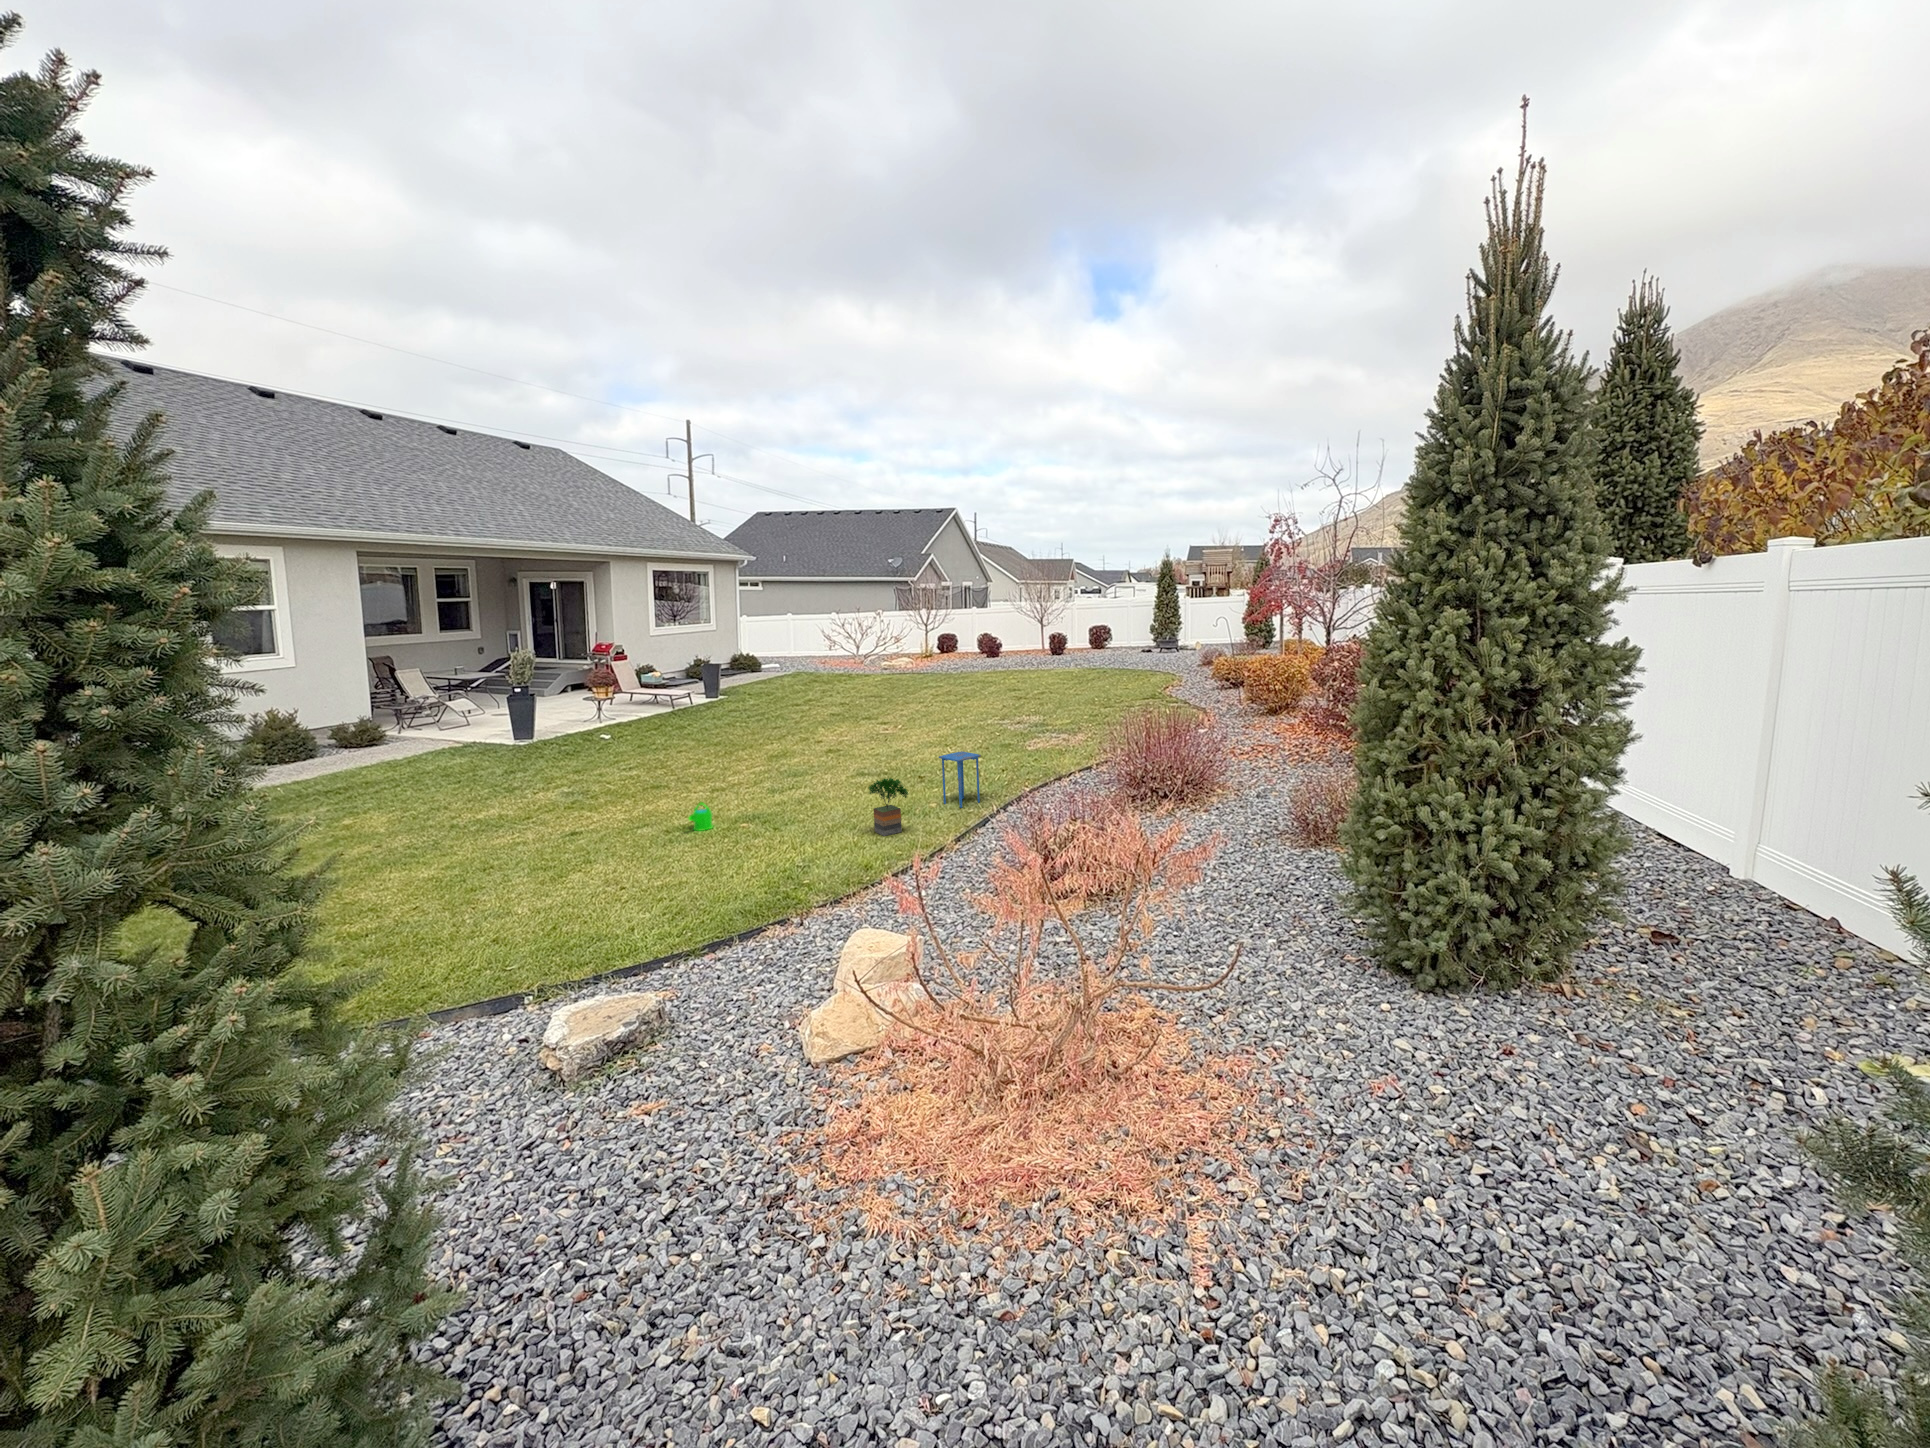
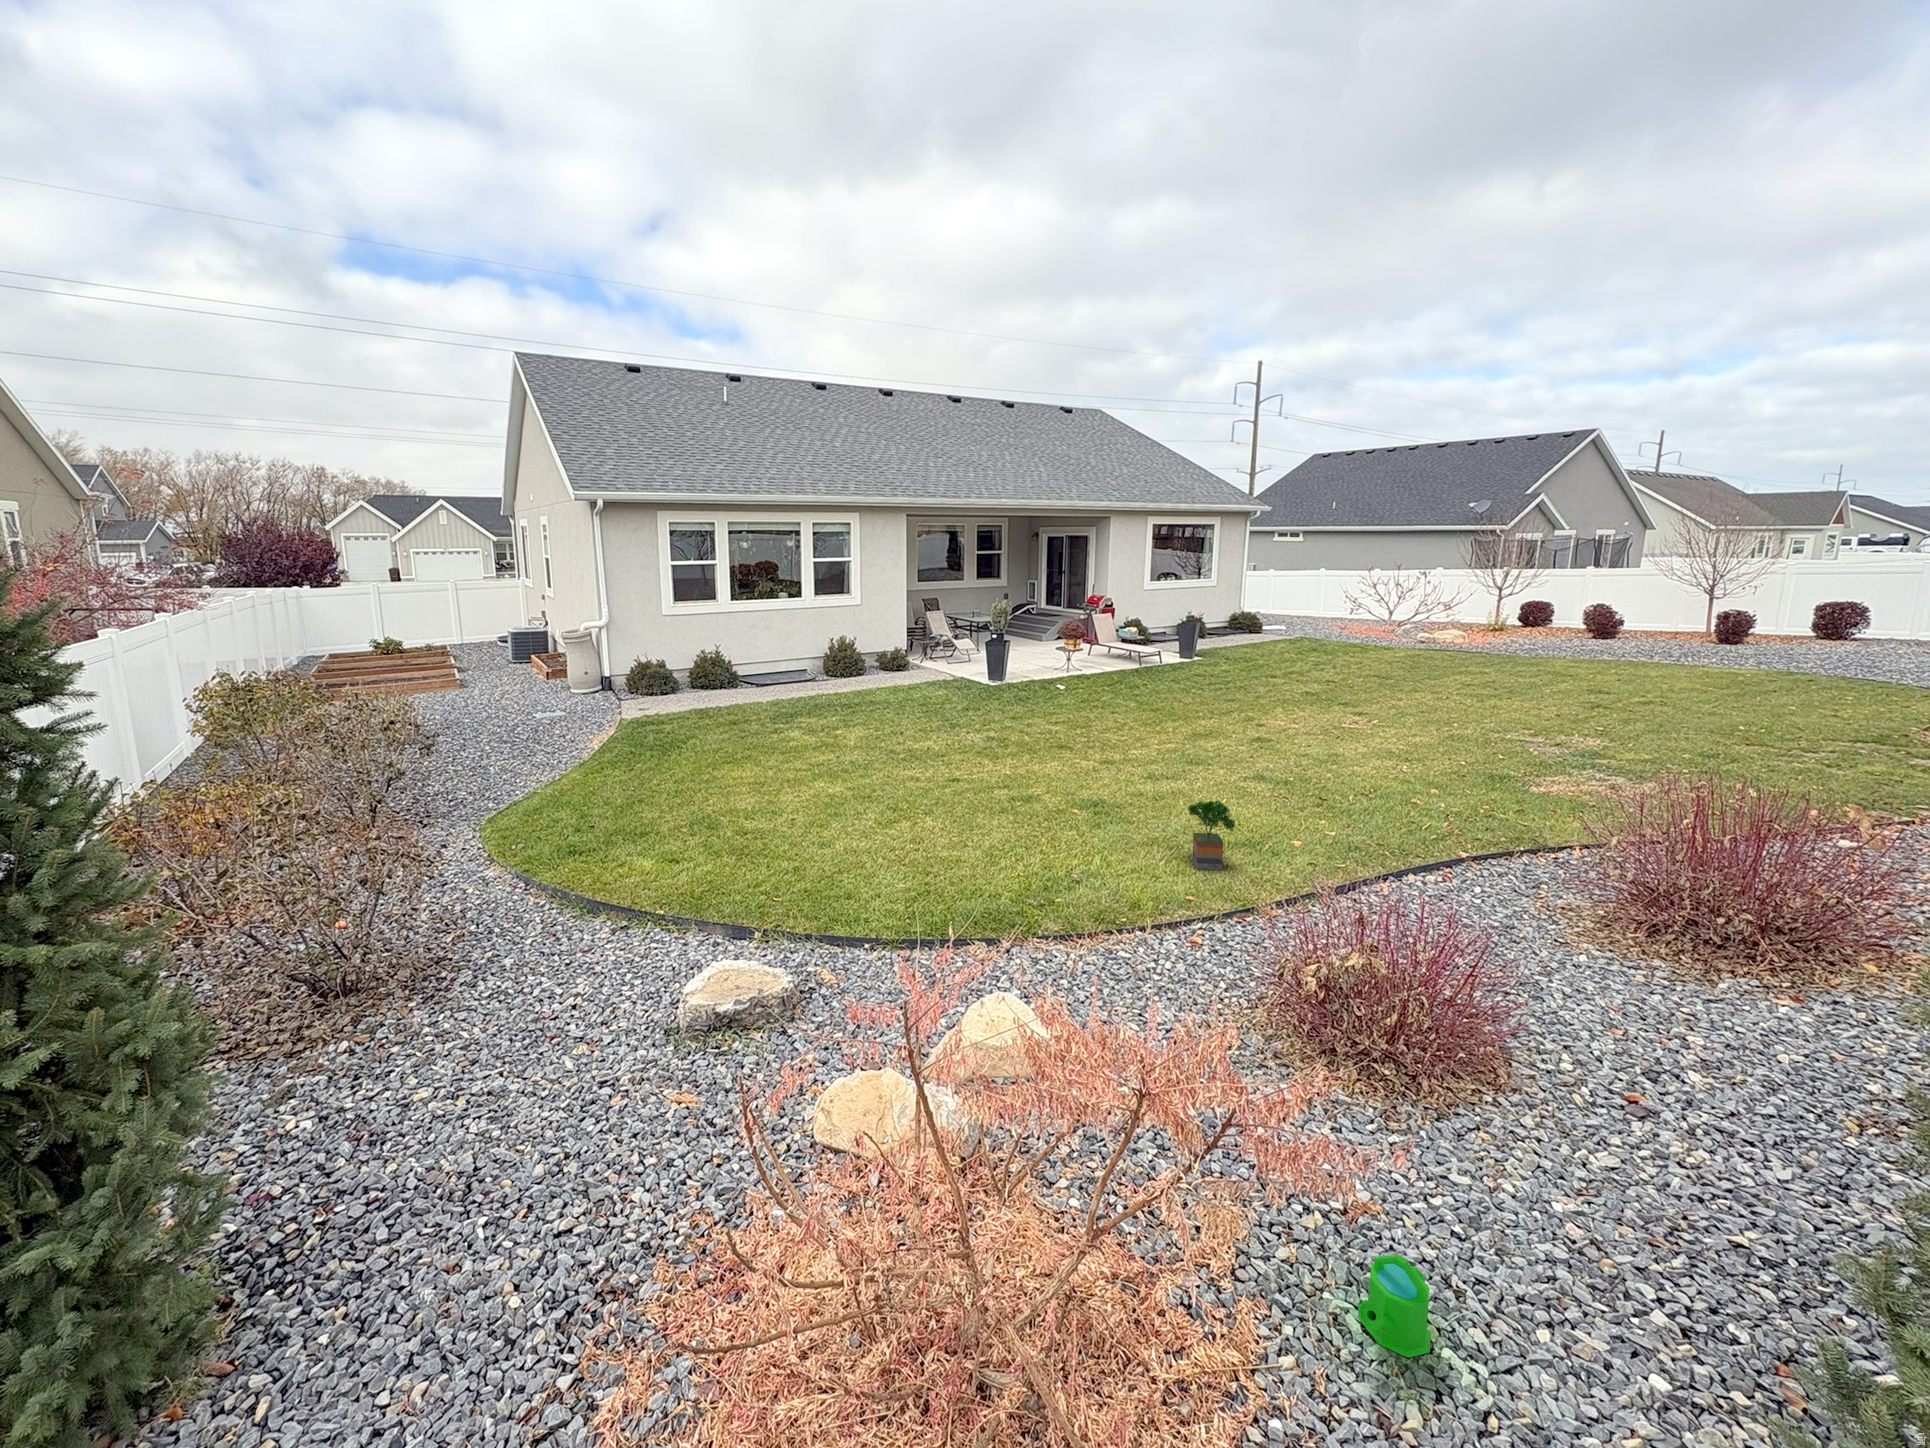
side table: present [939,751,981,808] -> none [1311,785,1372,859]
watering can: present [689,803,713,831] -> present [1358,1254,1431,1358]

